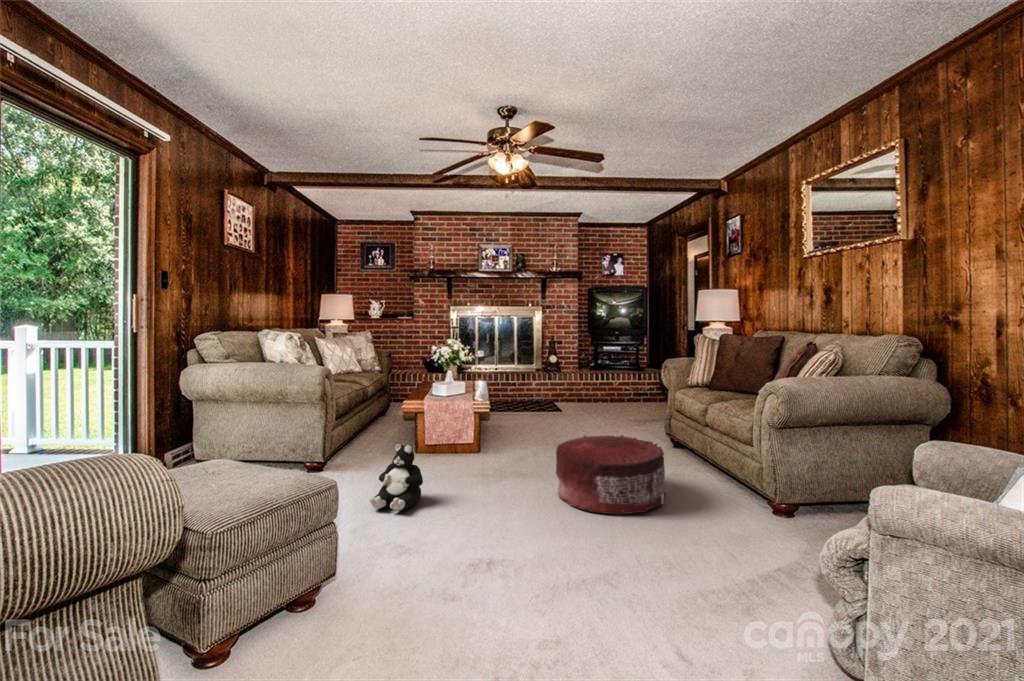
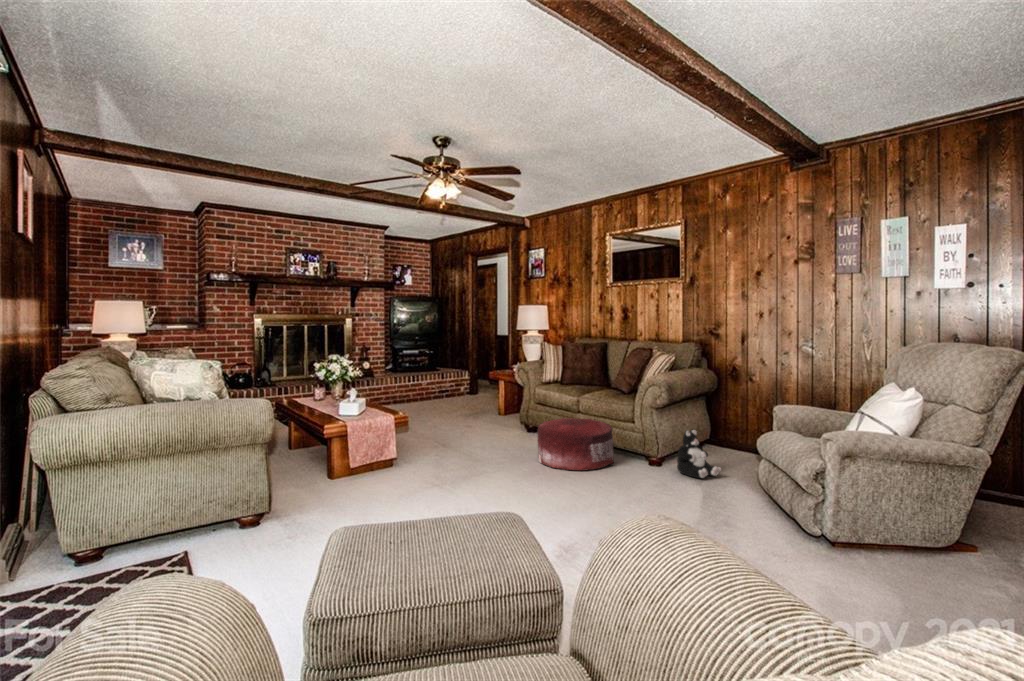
plush toy: present [370,444,423,511] -> present [677,430,721,478]

